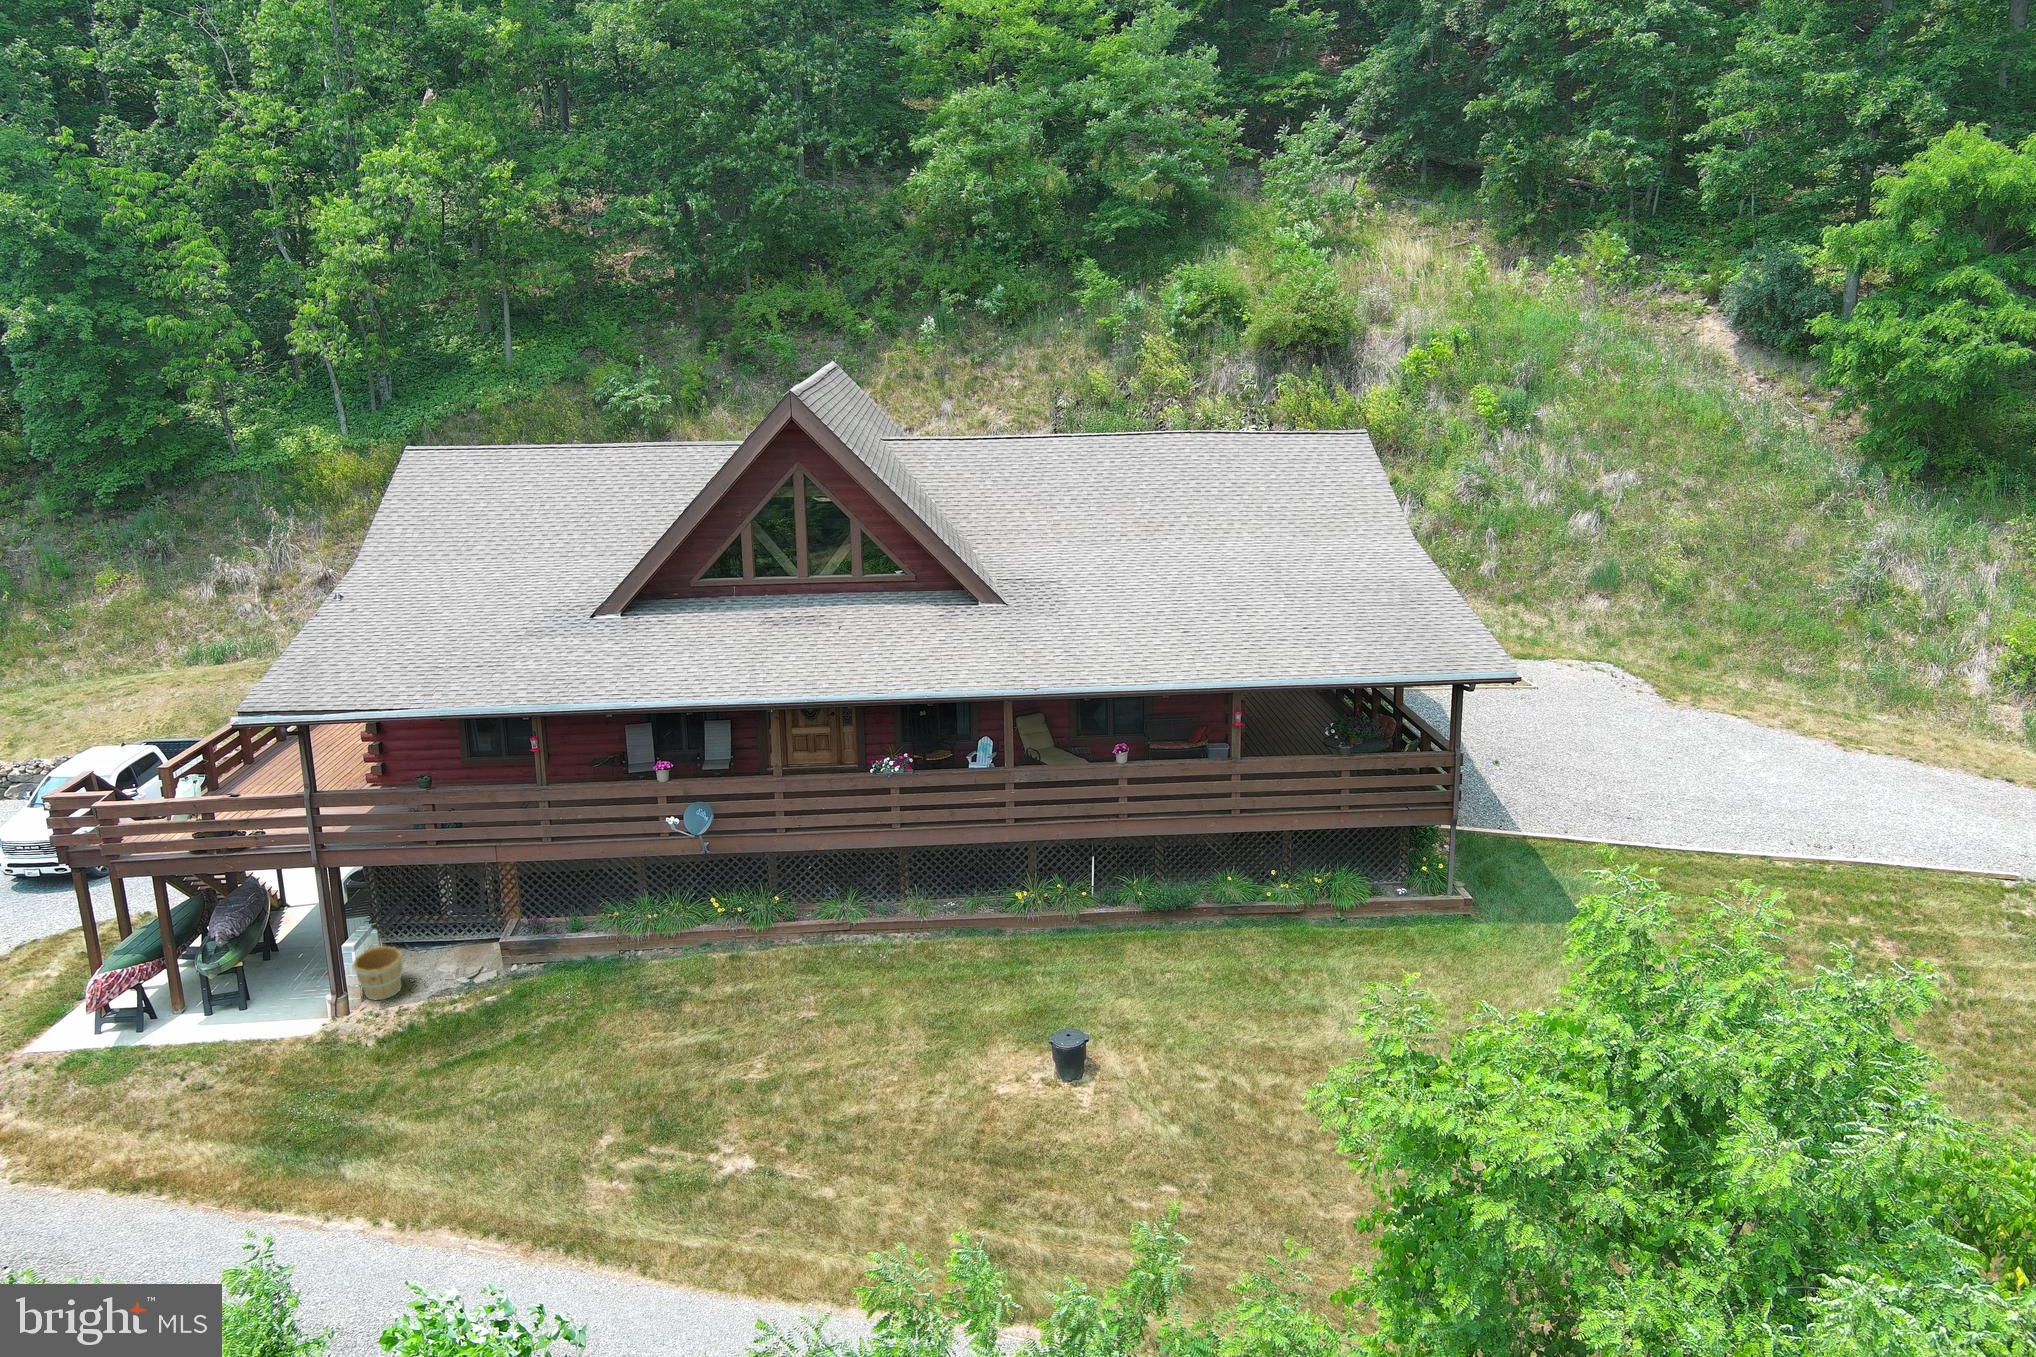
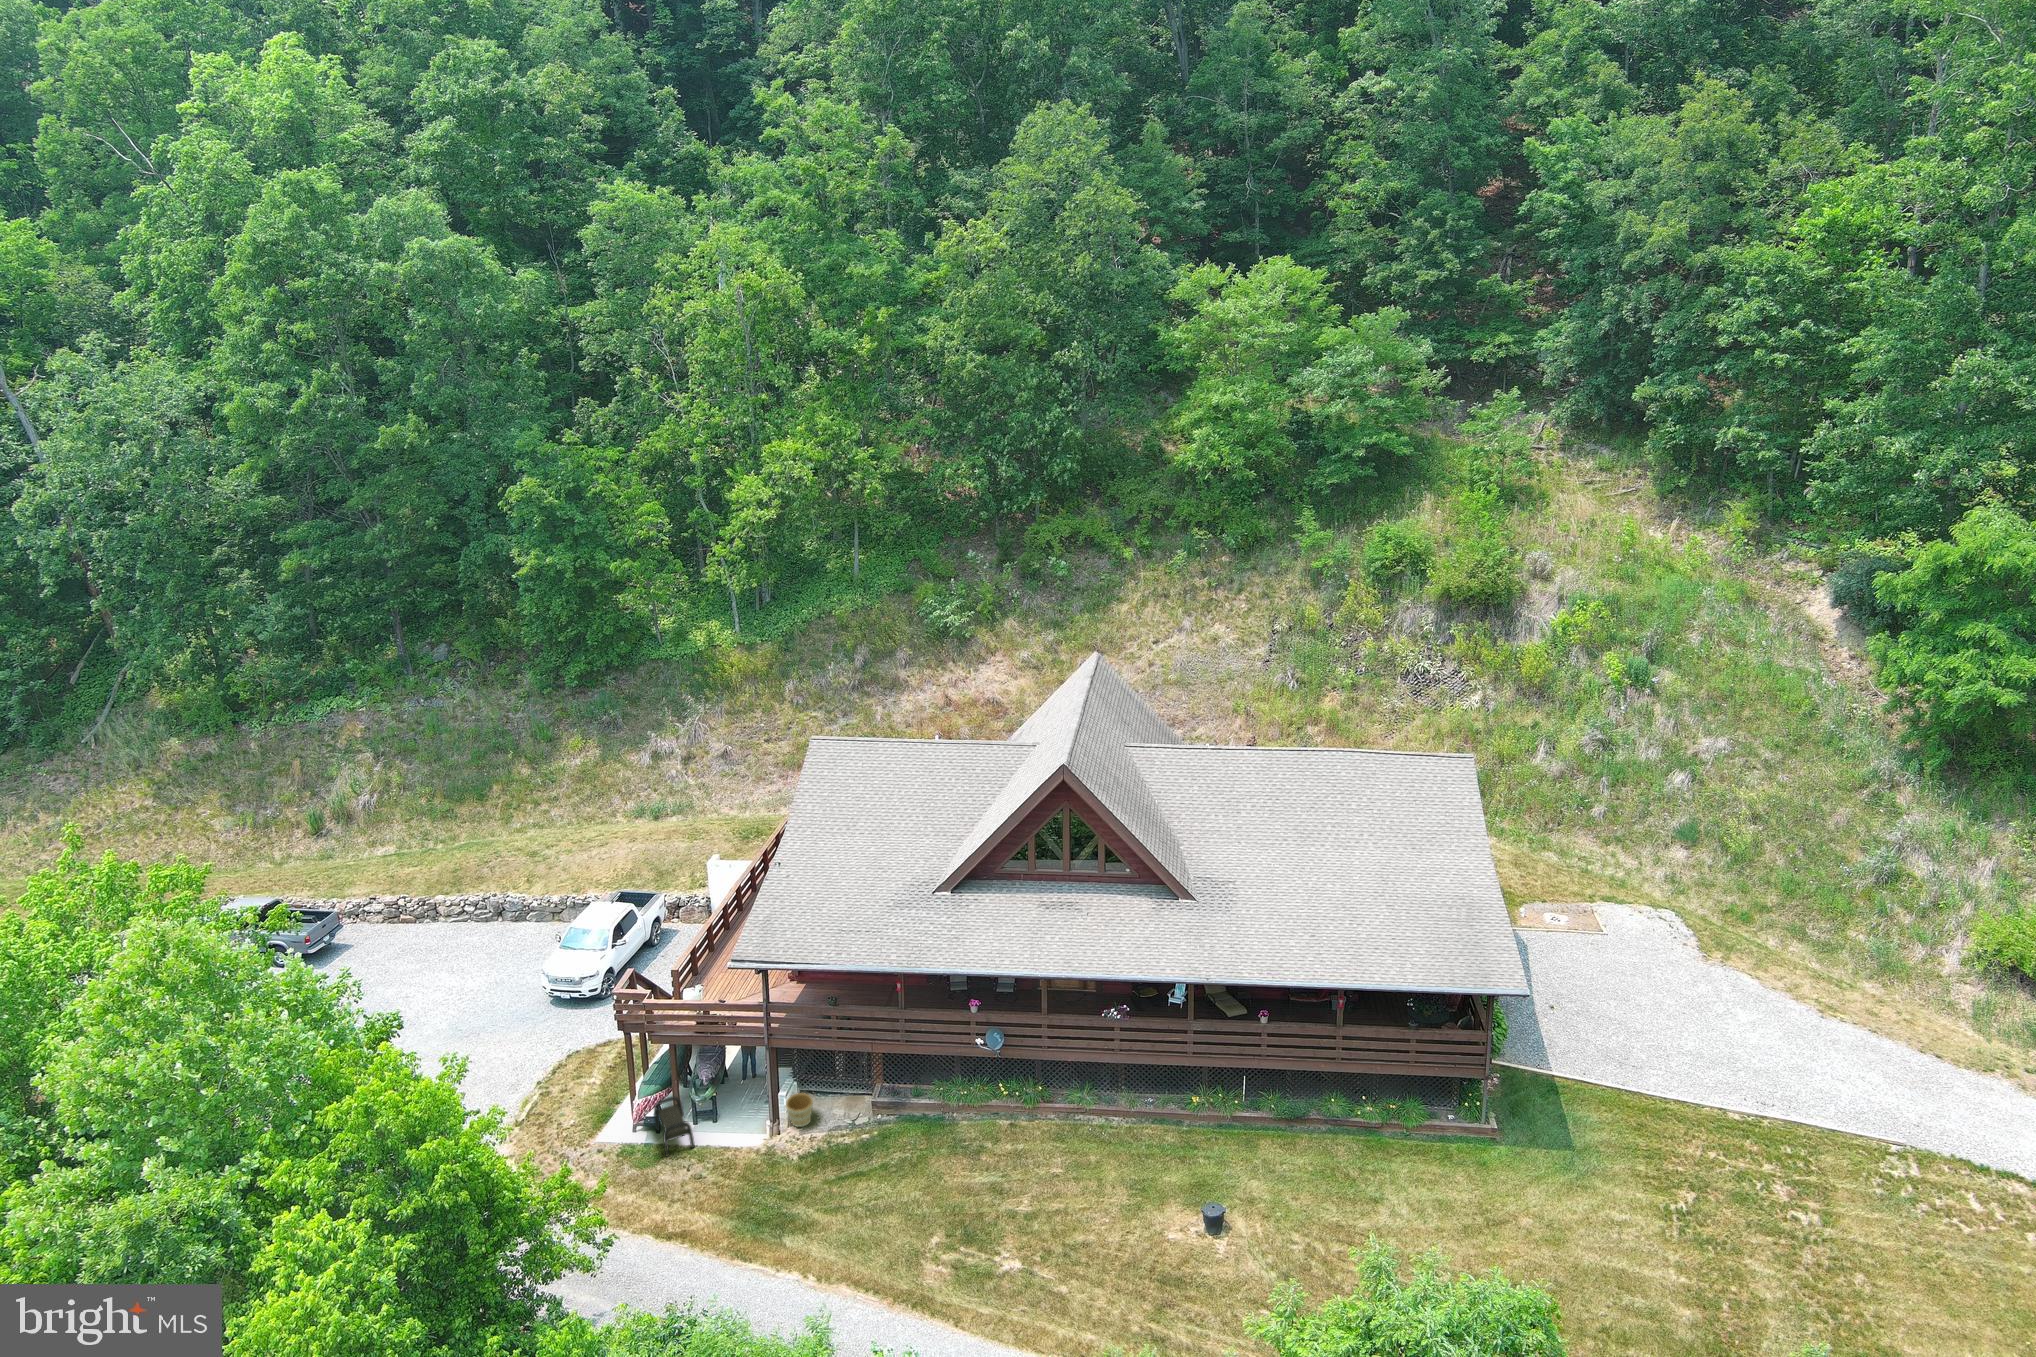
bench: none [108,967,185,1066] -> present [654,1096,695,1156]

